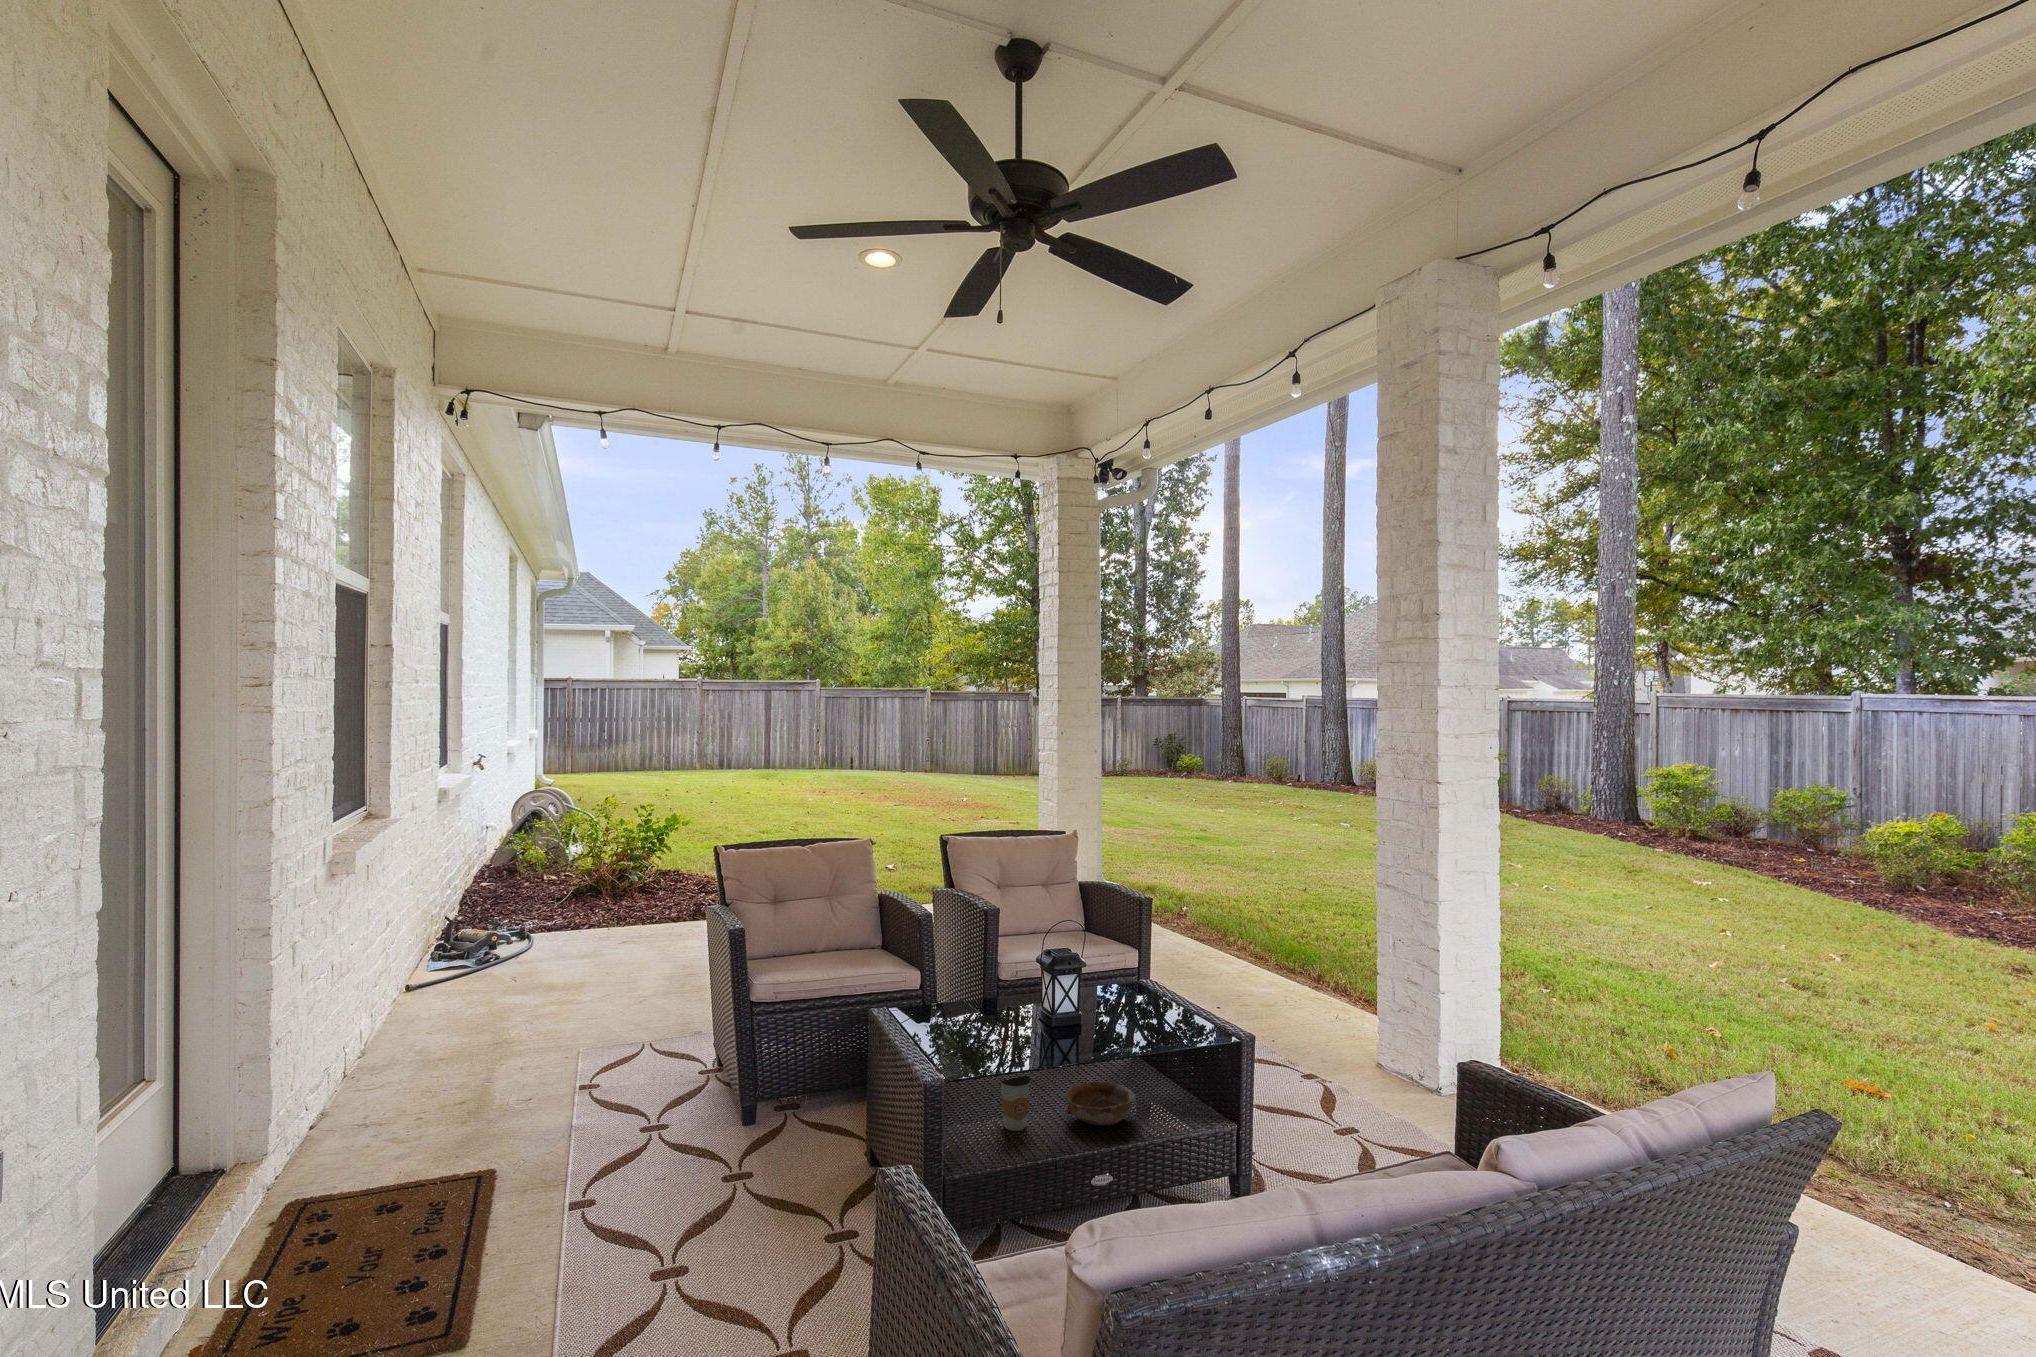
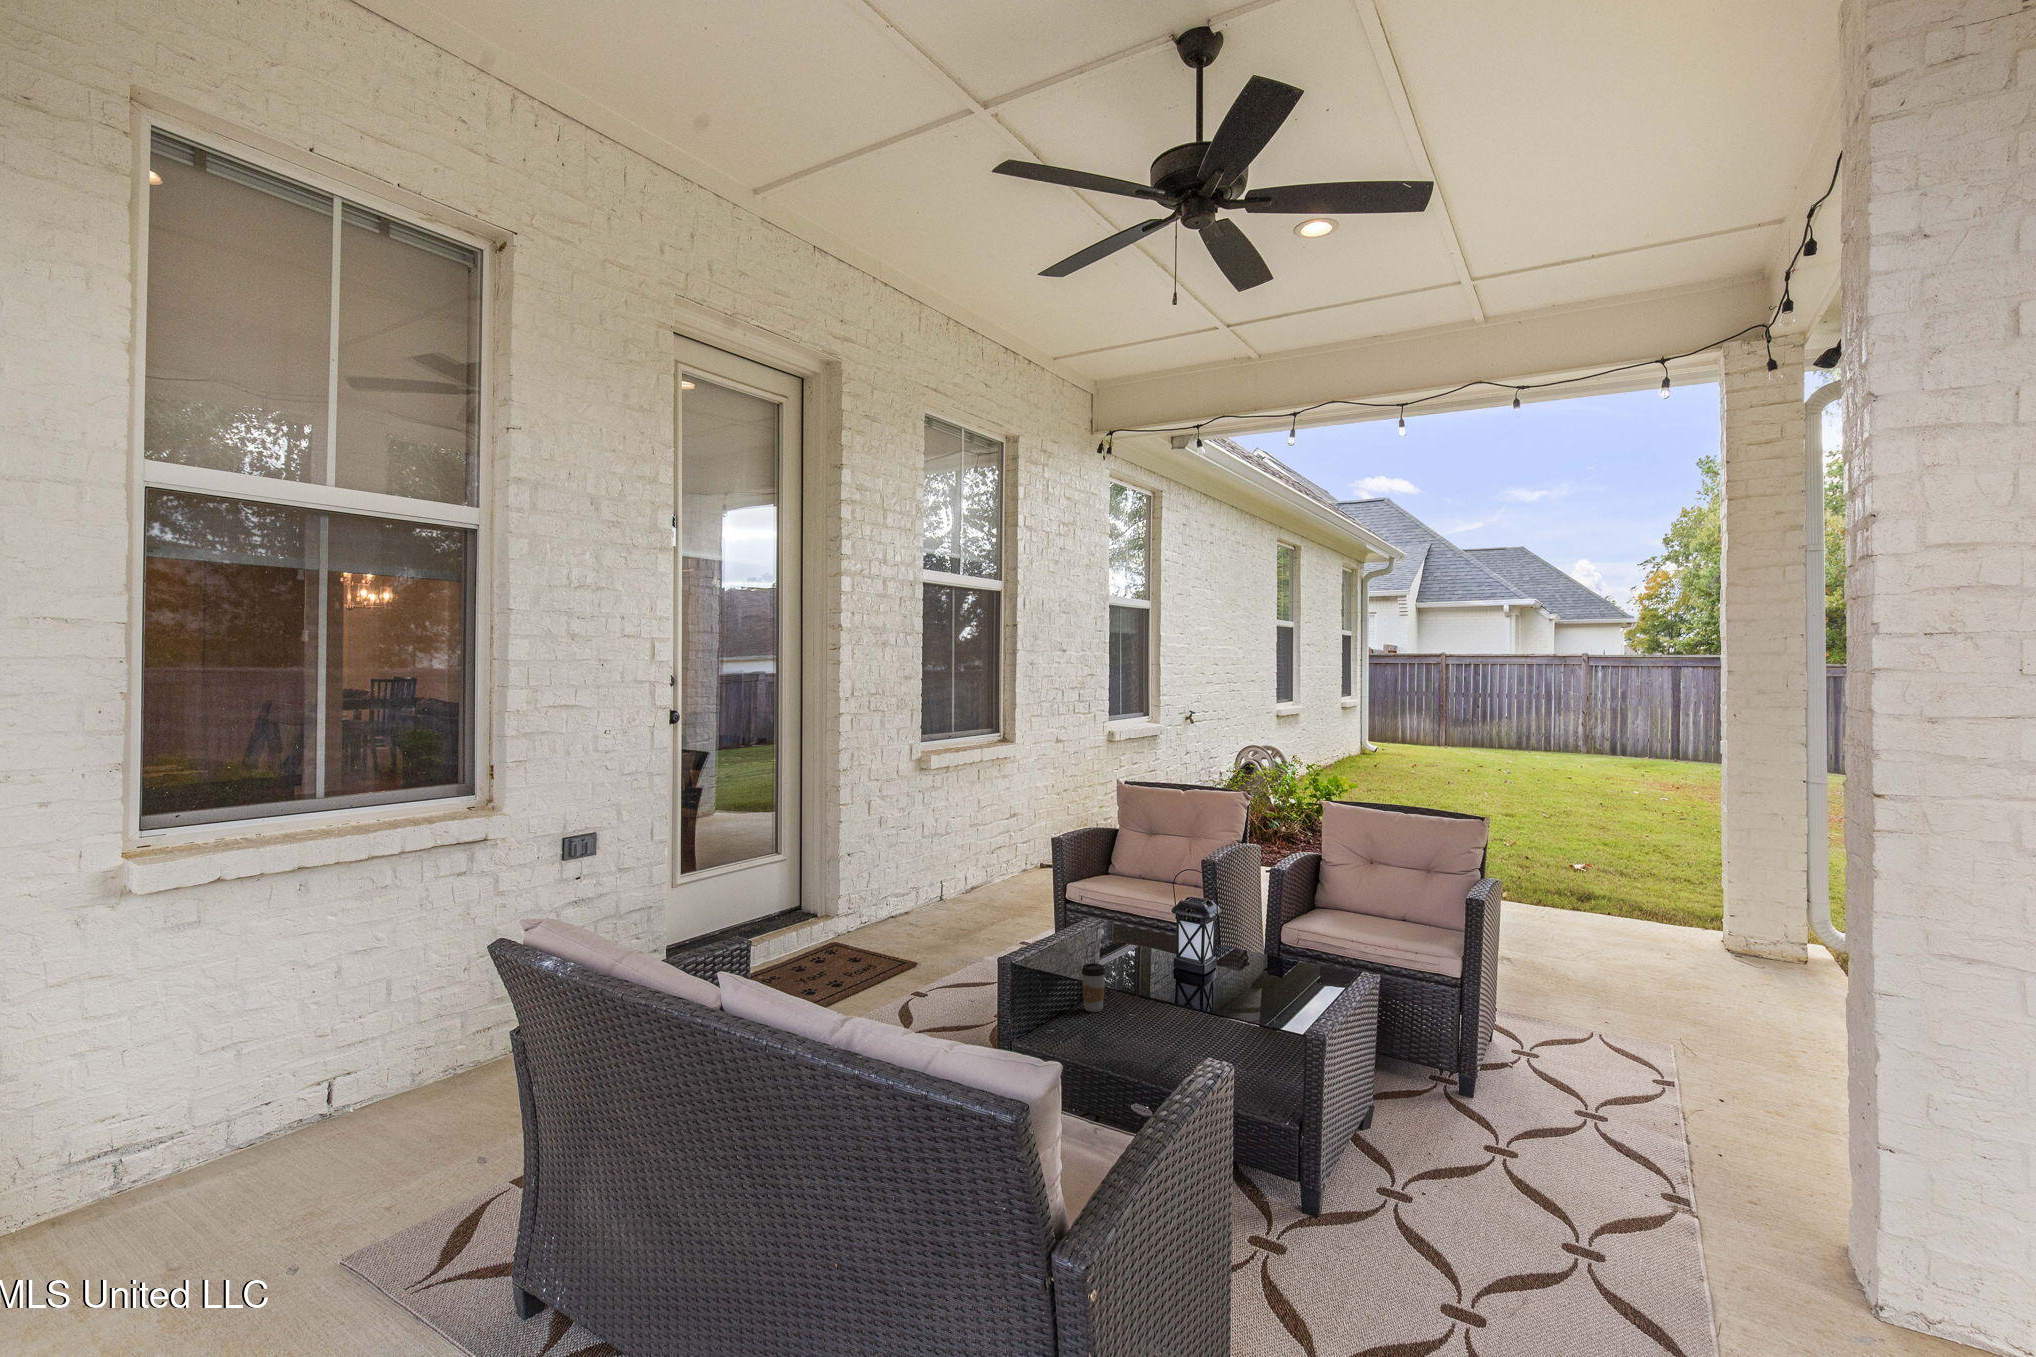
bowl: present [1065,1081,1135,1126] -> none [1115,997,1173,1028]

